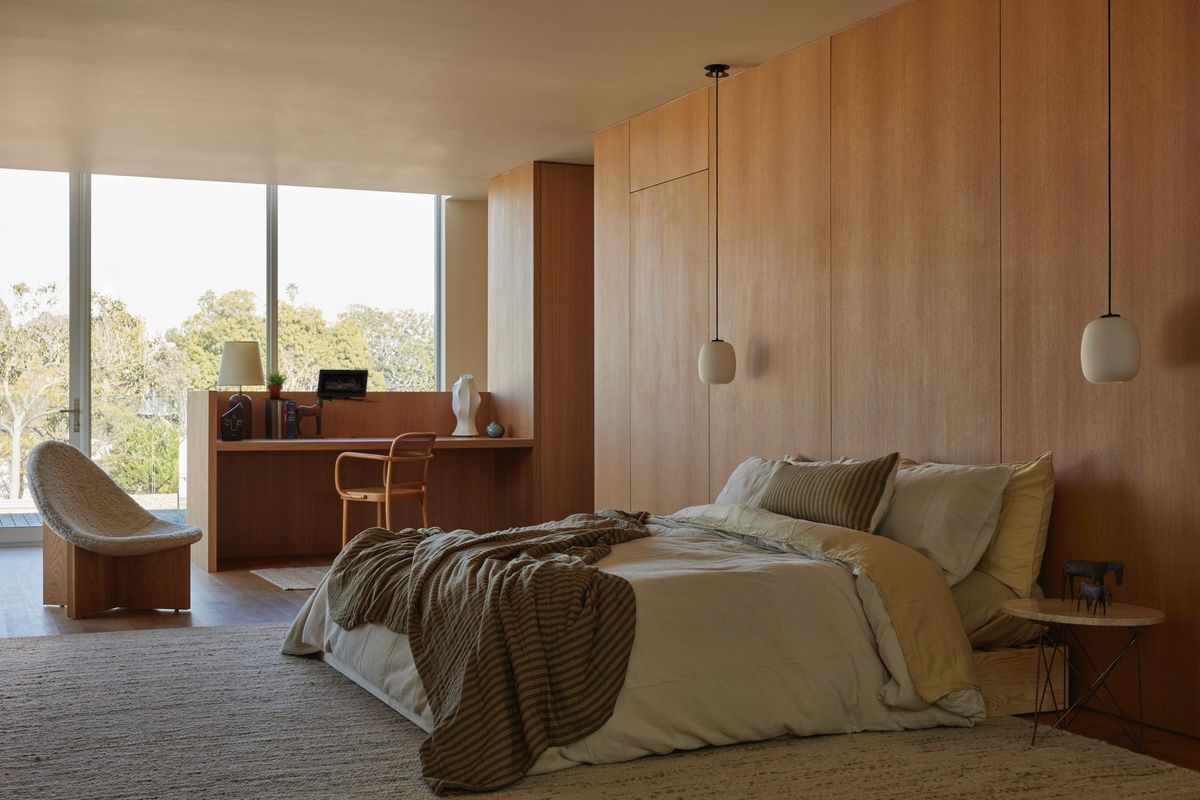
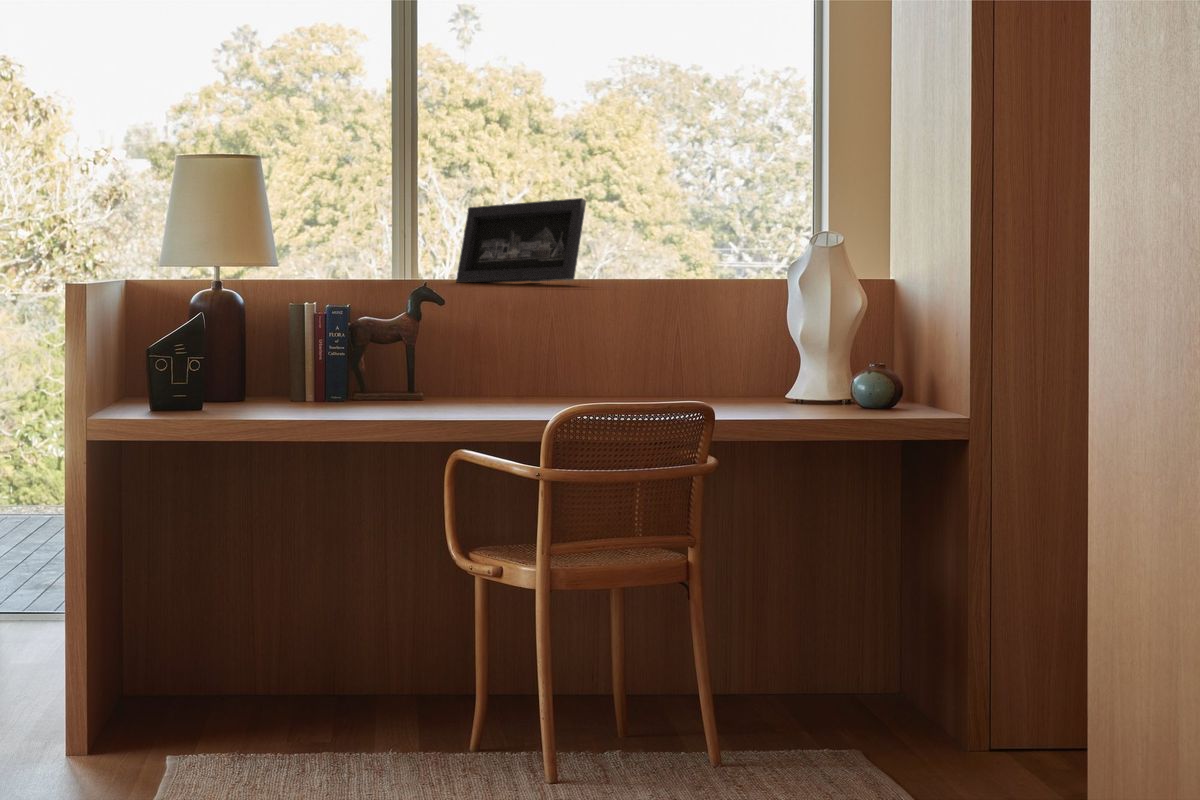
succulent plant: present [267,371,287,397] -> none [279,207,358,284]

